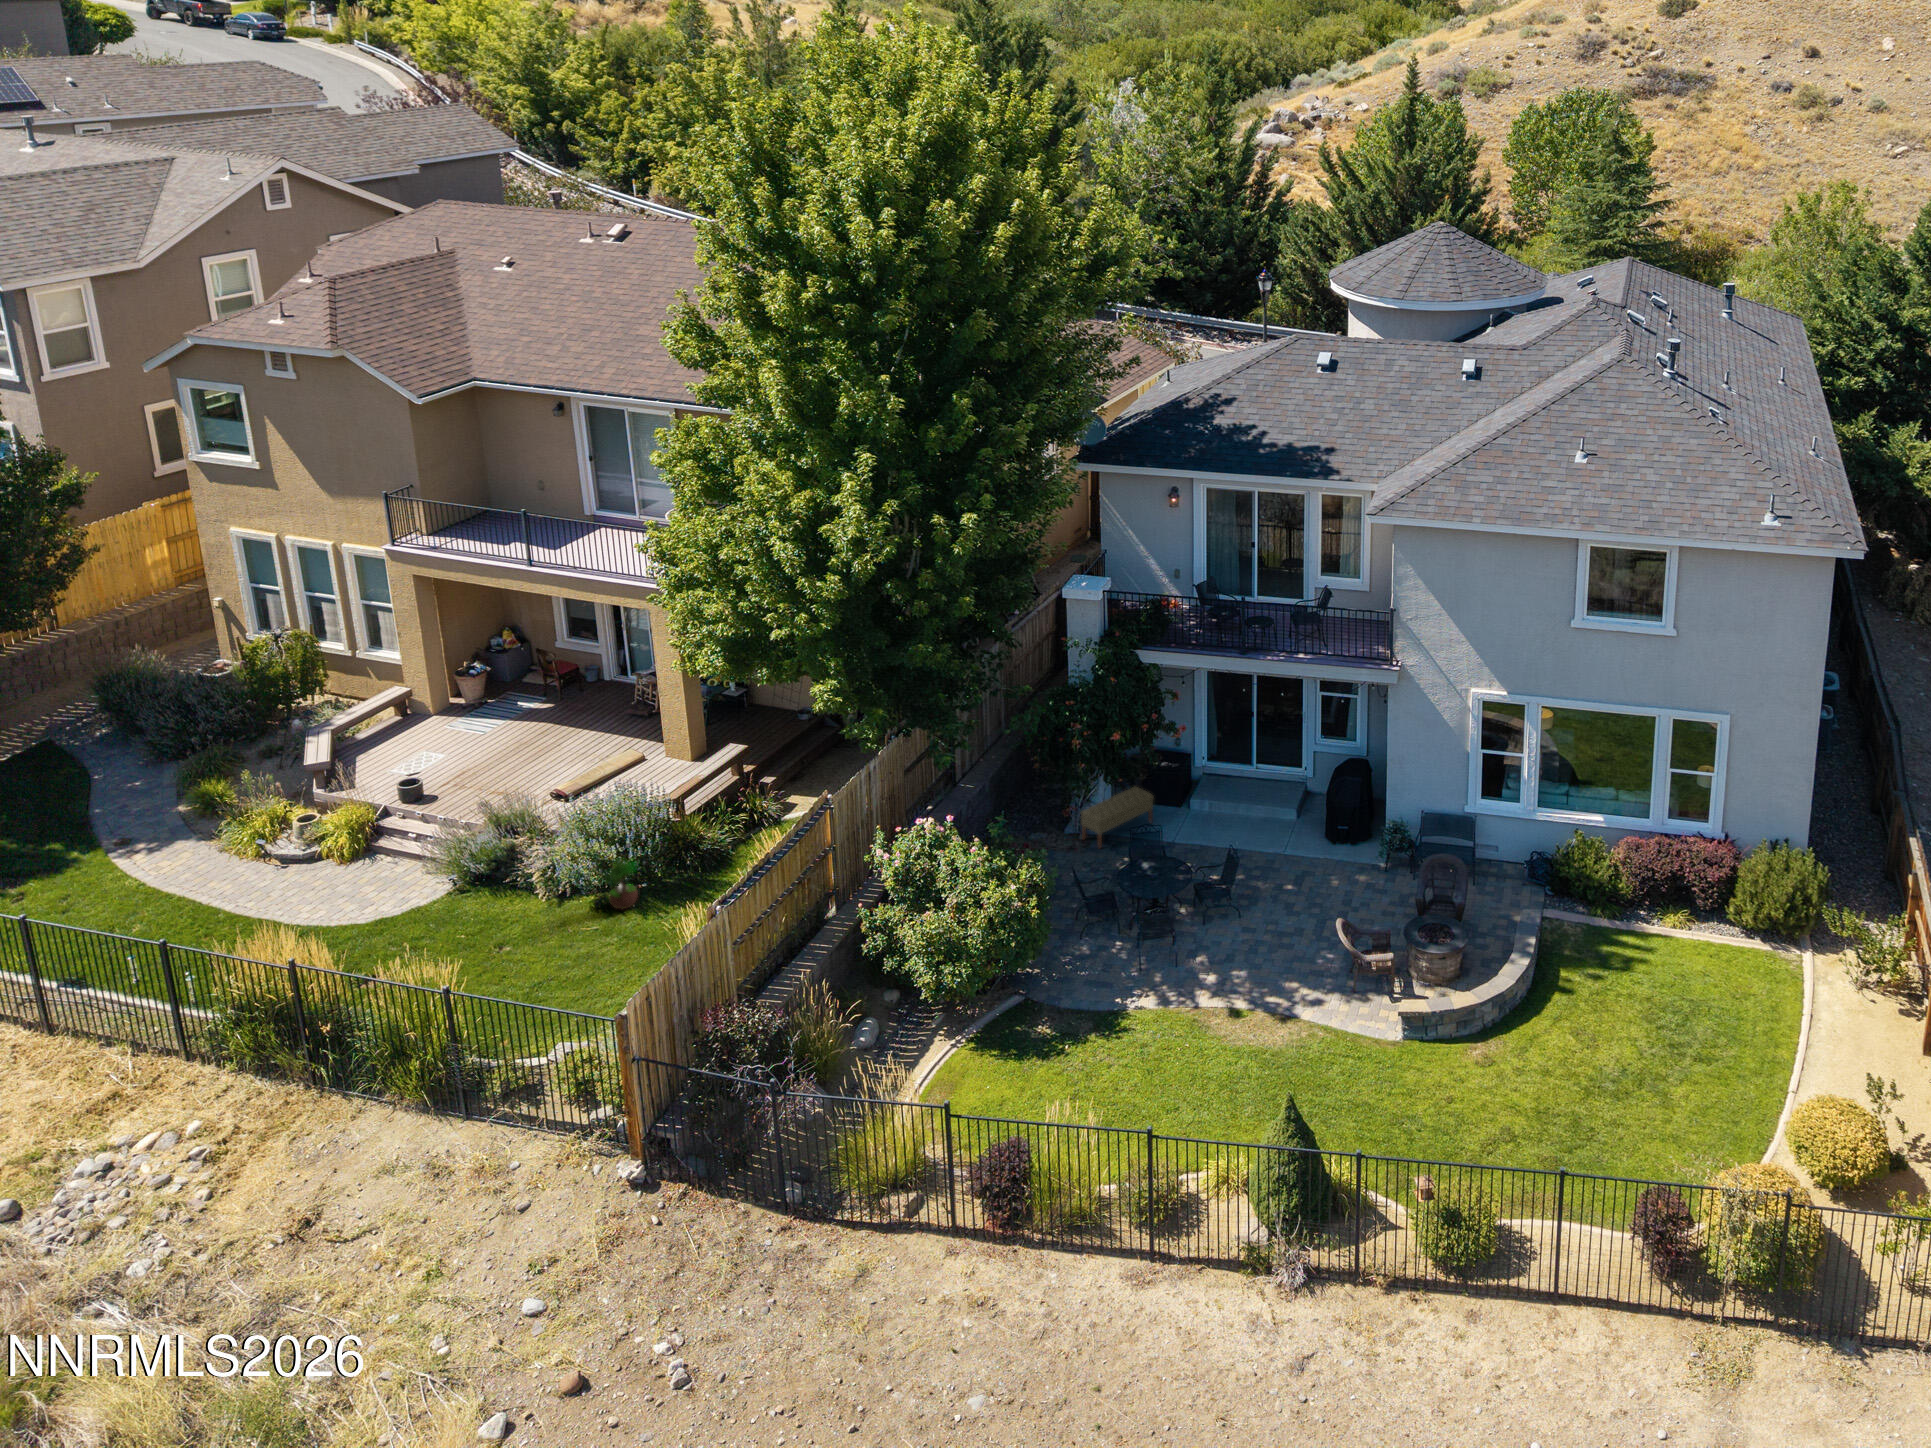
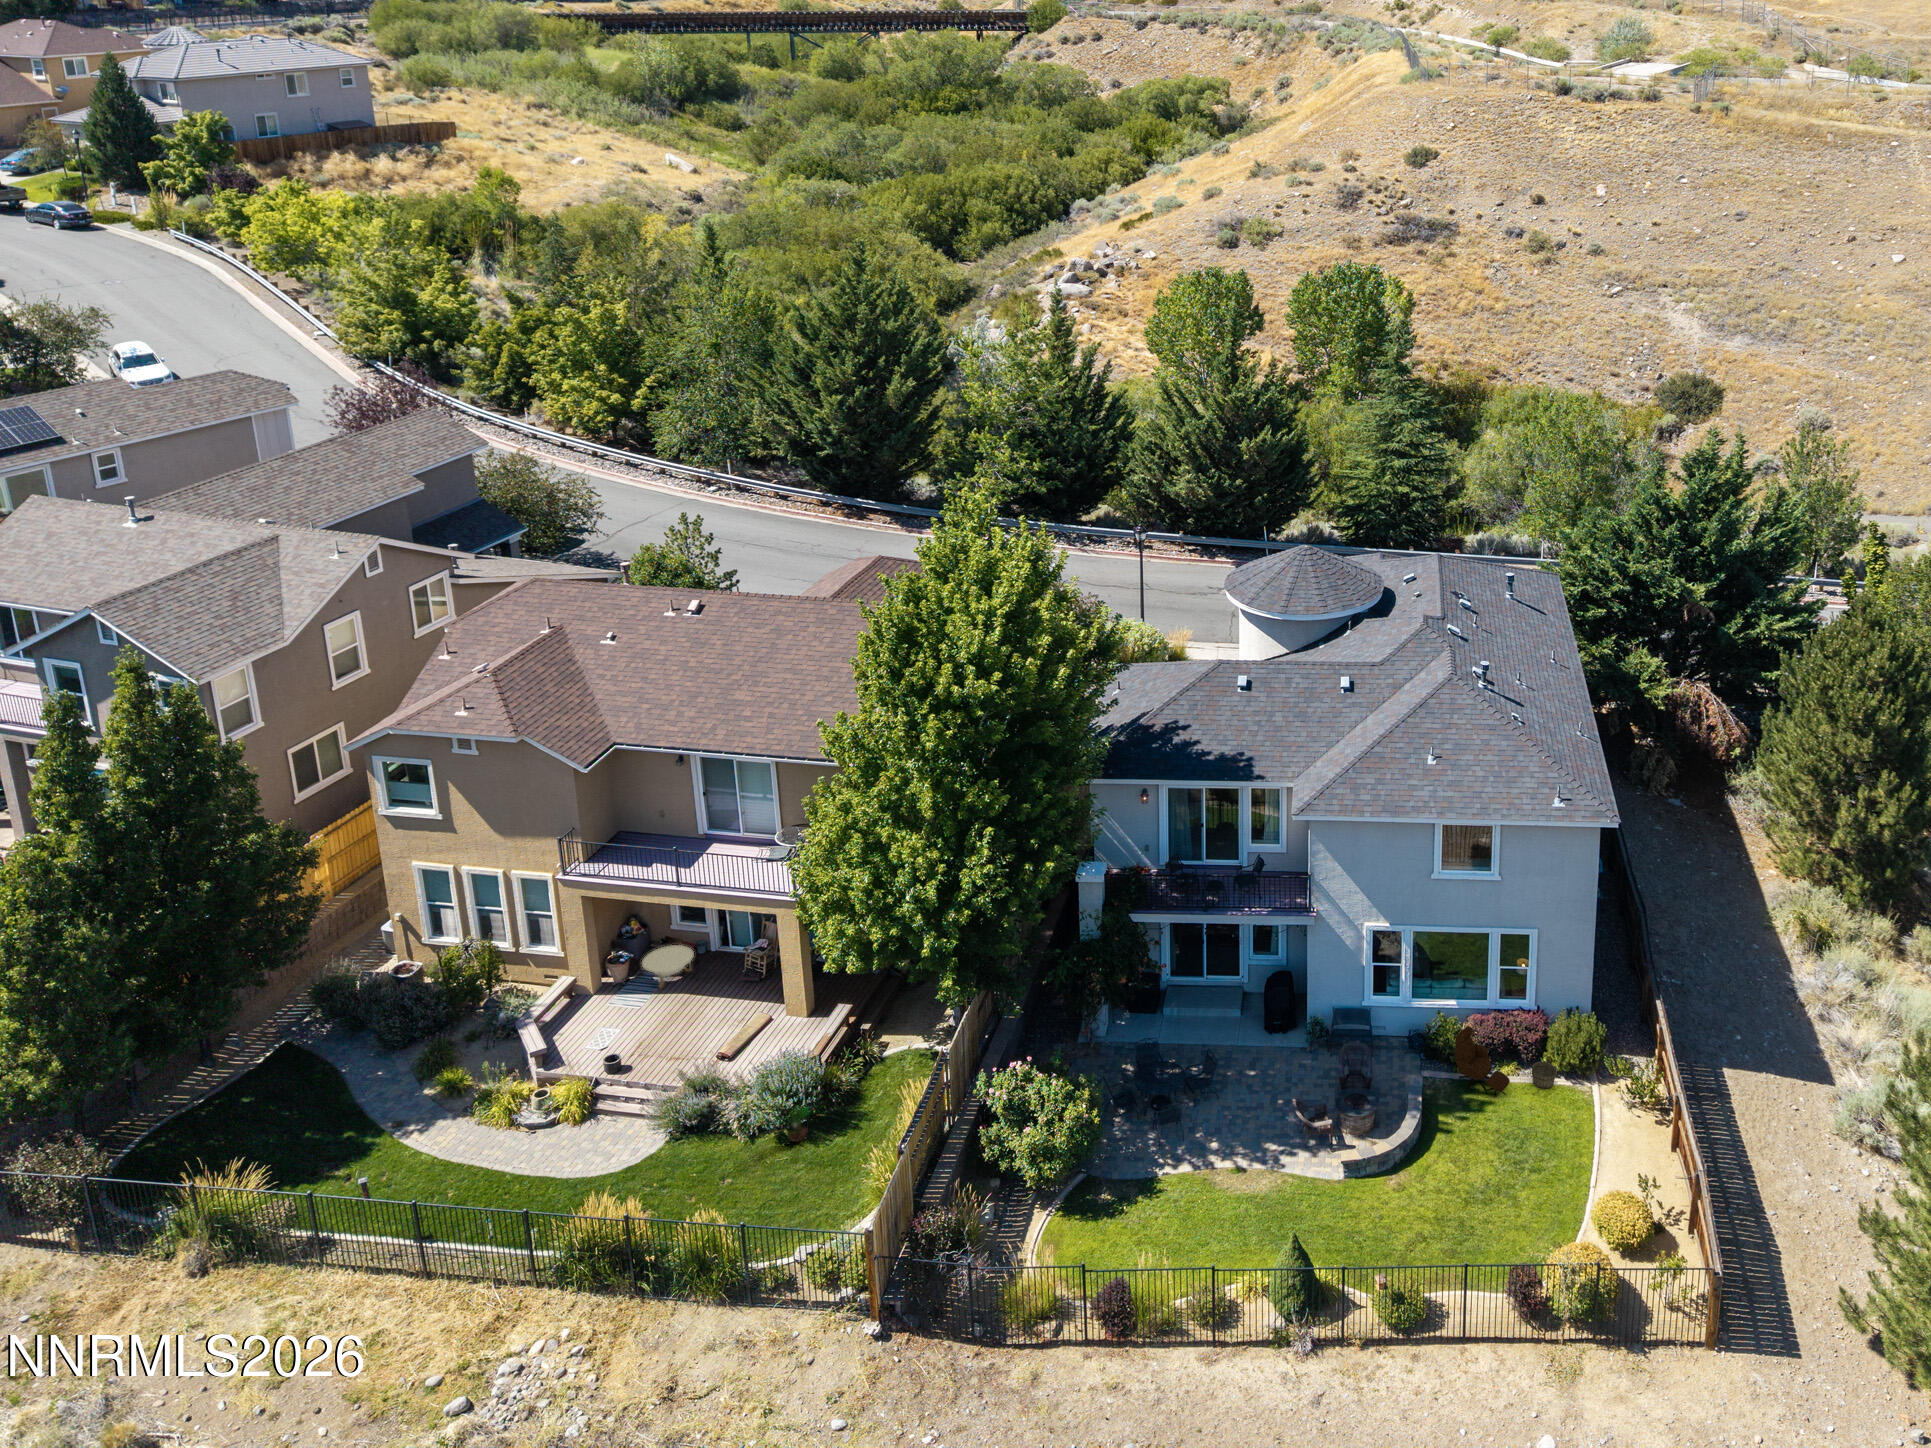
round table: none [497,666,569,715] -> present [642,945,694,988]
bench: present [1081,787,1154,848] -> none [1101,1004,1149,1055]
lounge chair: none [1588,848,1671,954] -> present [1455,1026,1510,1098]
wooden bucket: none [1705,911,1745,950] -> present [1532,1062,1557,1089]

